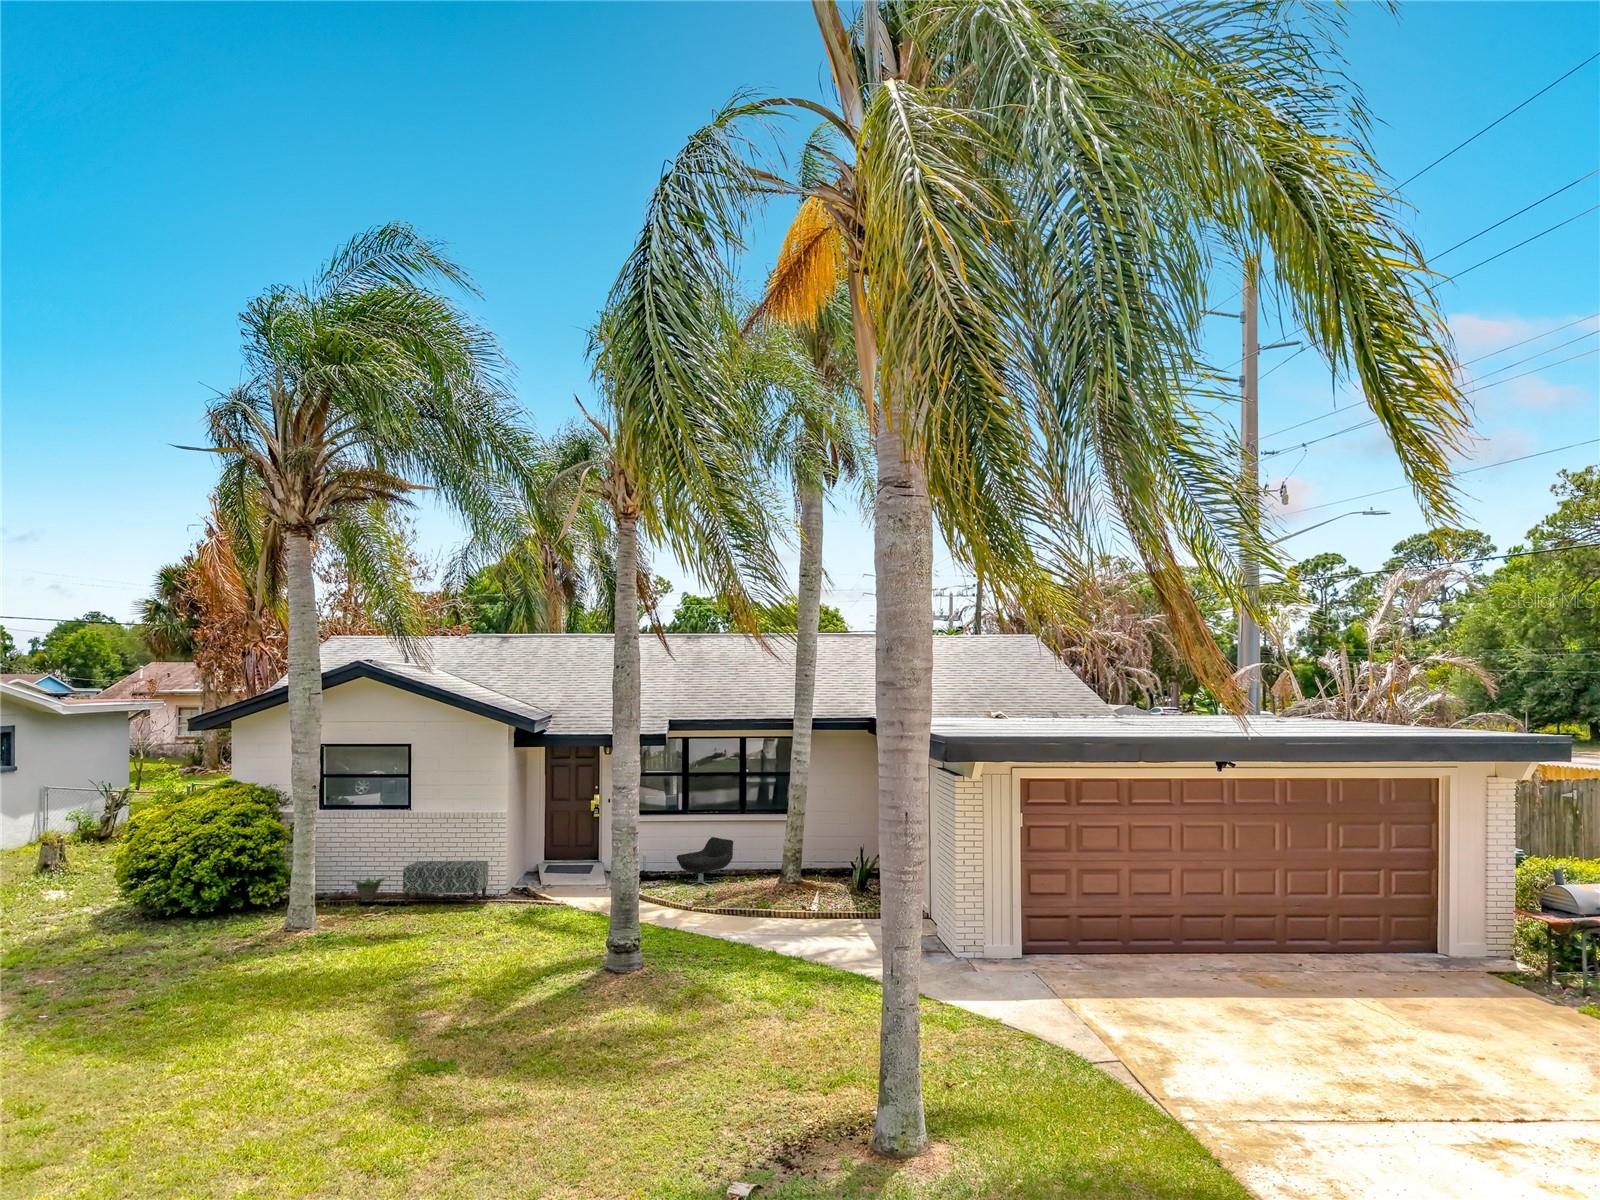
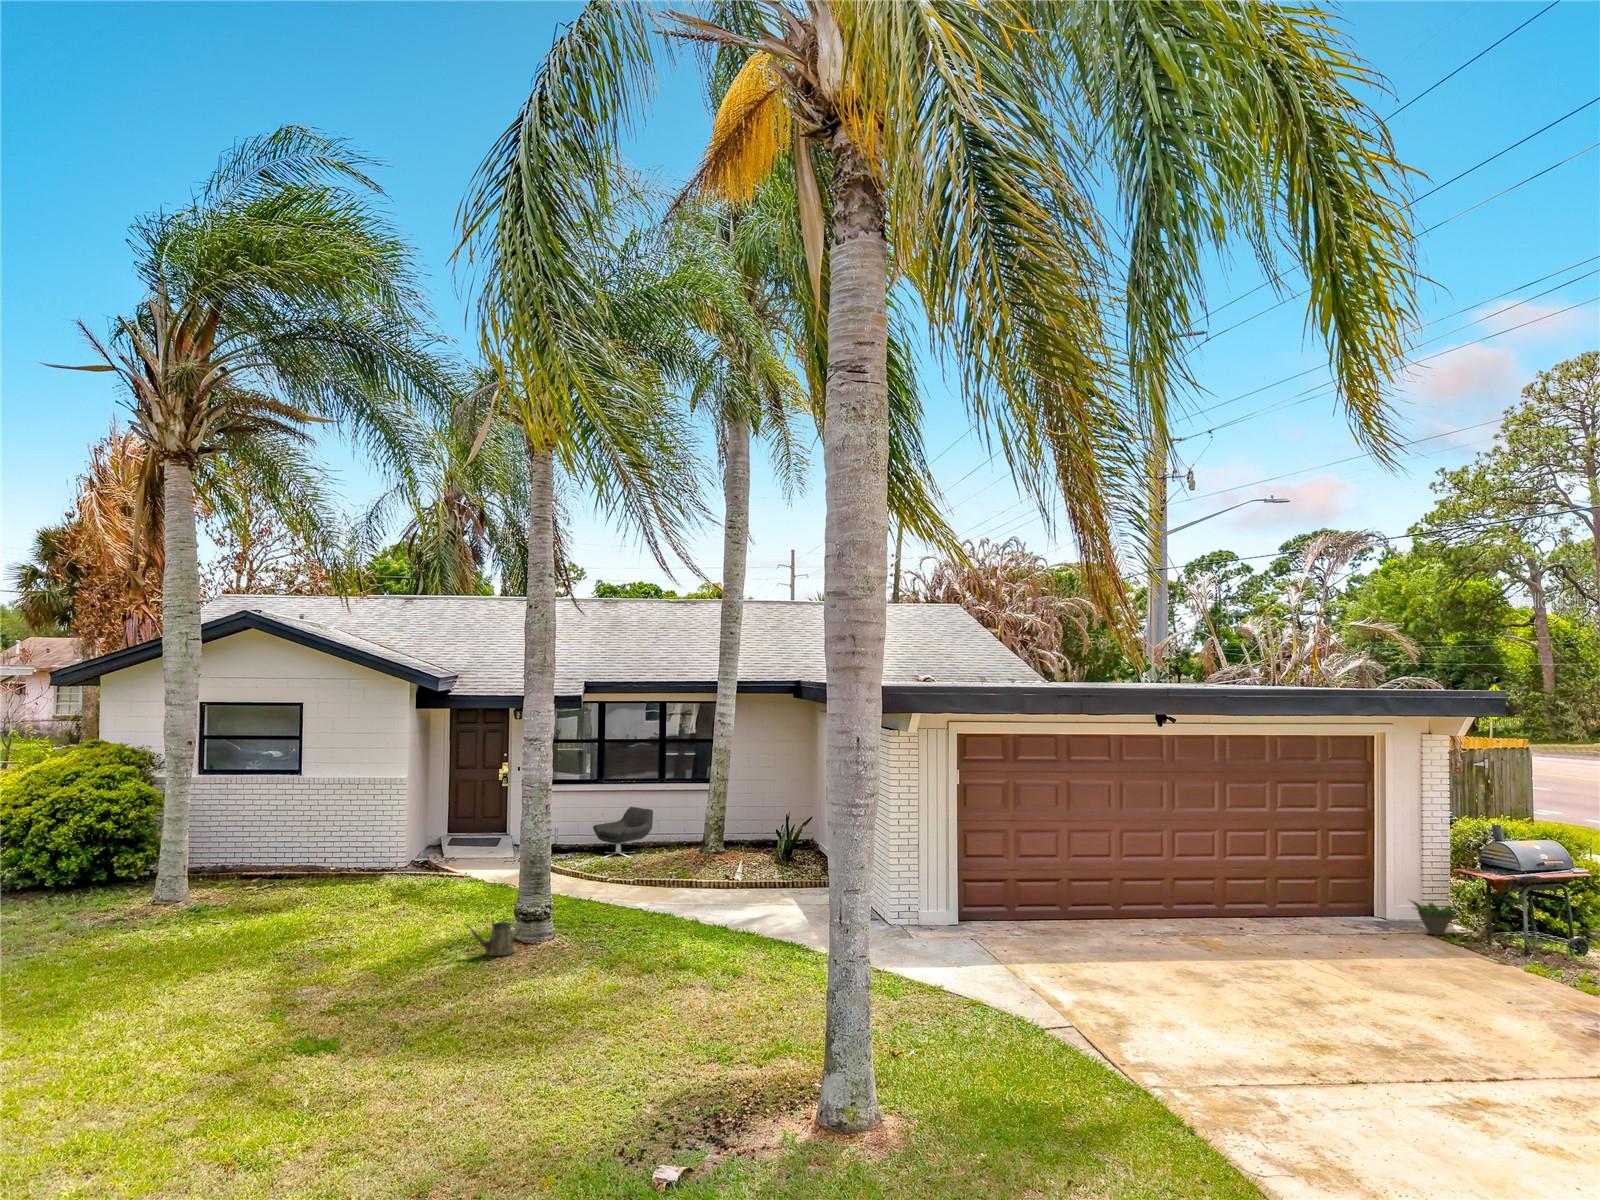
bench: present [403,861,489,904] -> none [291,830,389,875]
decorative plant: present [353,878,385,901] -> present [1411,901,1456,935]
watering can: none [559,954,611,986] -> present [465,921,521,956]

